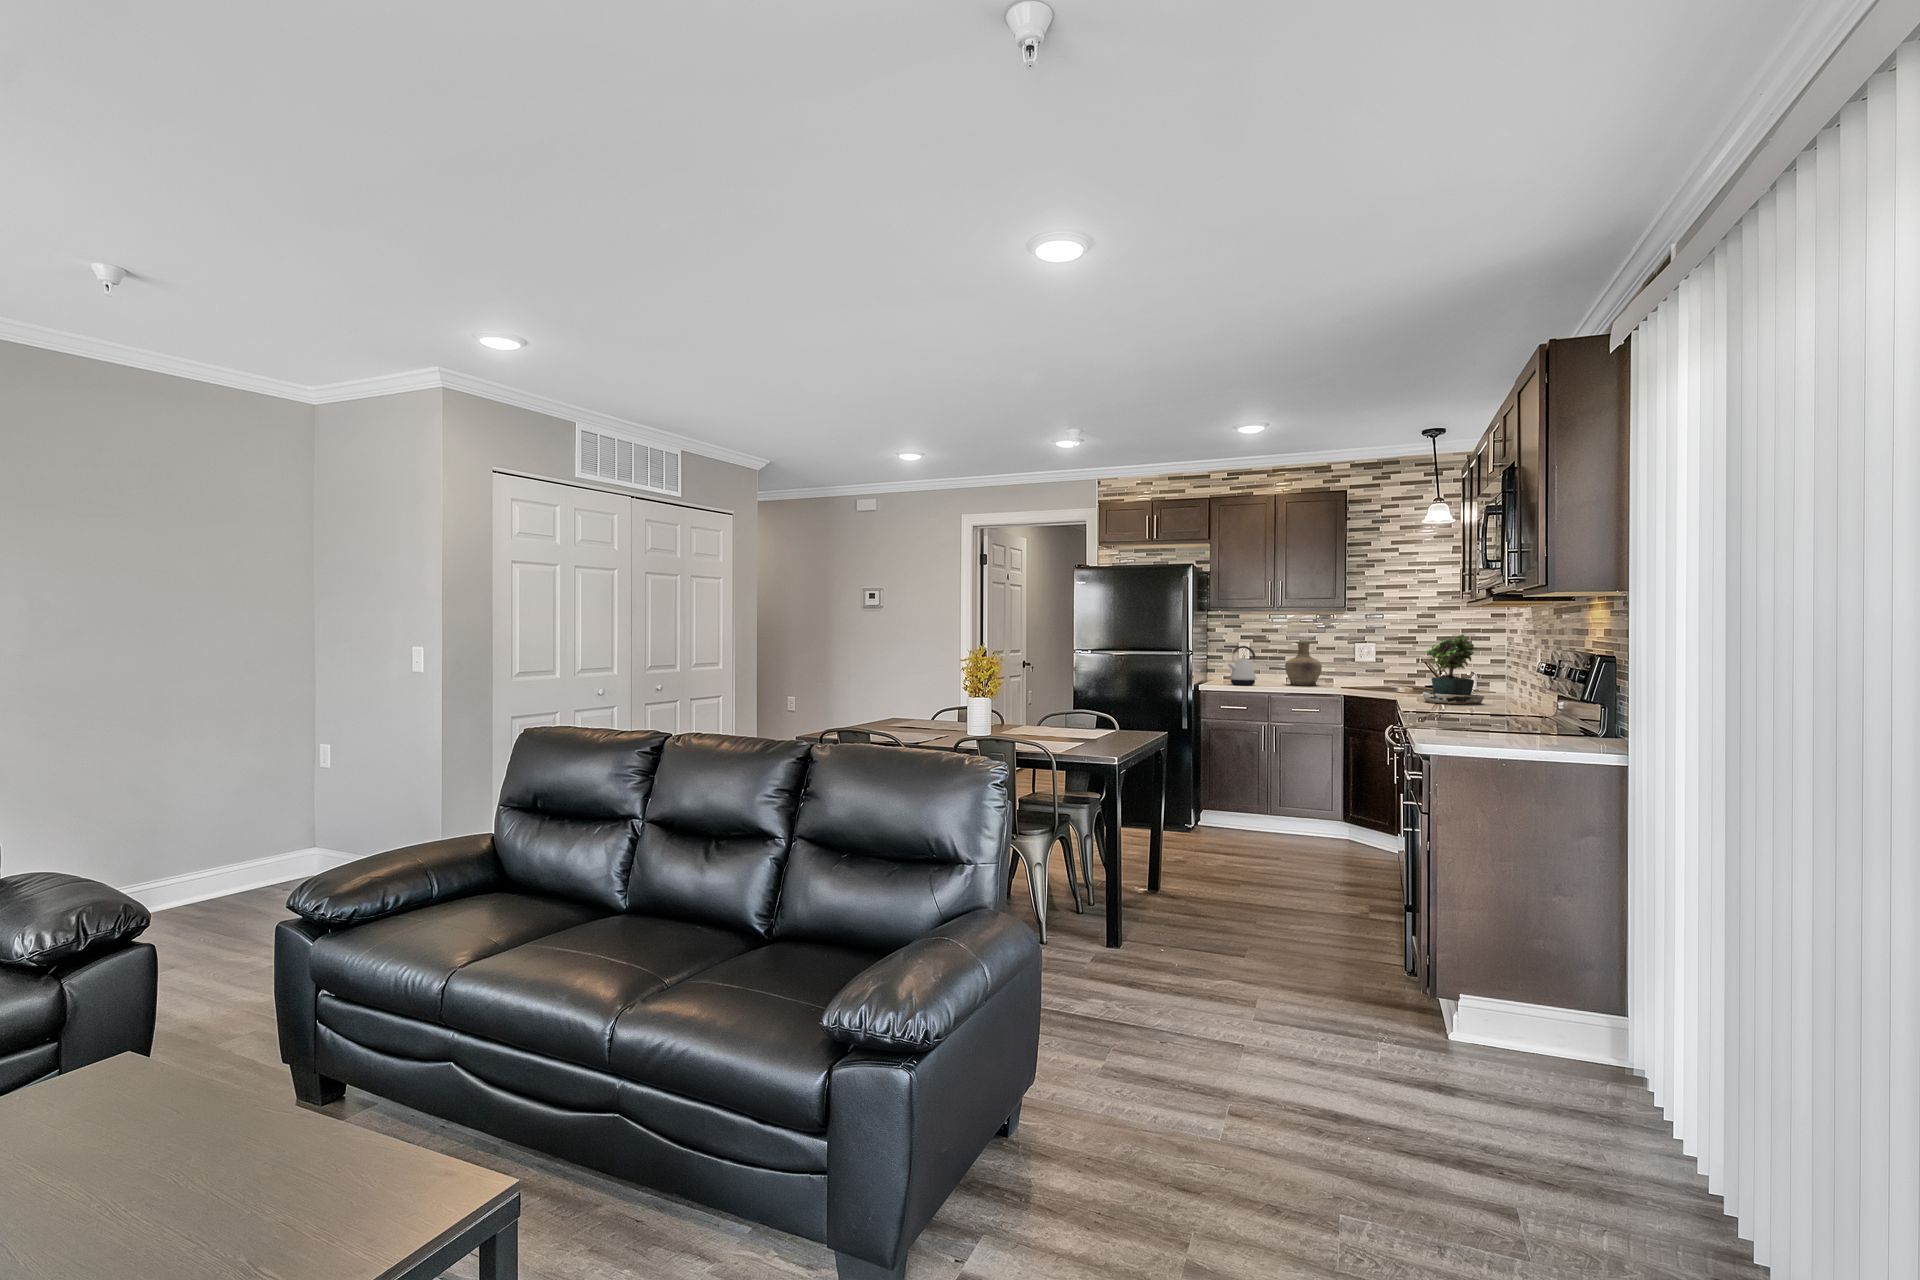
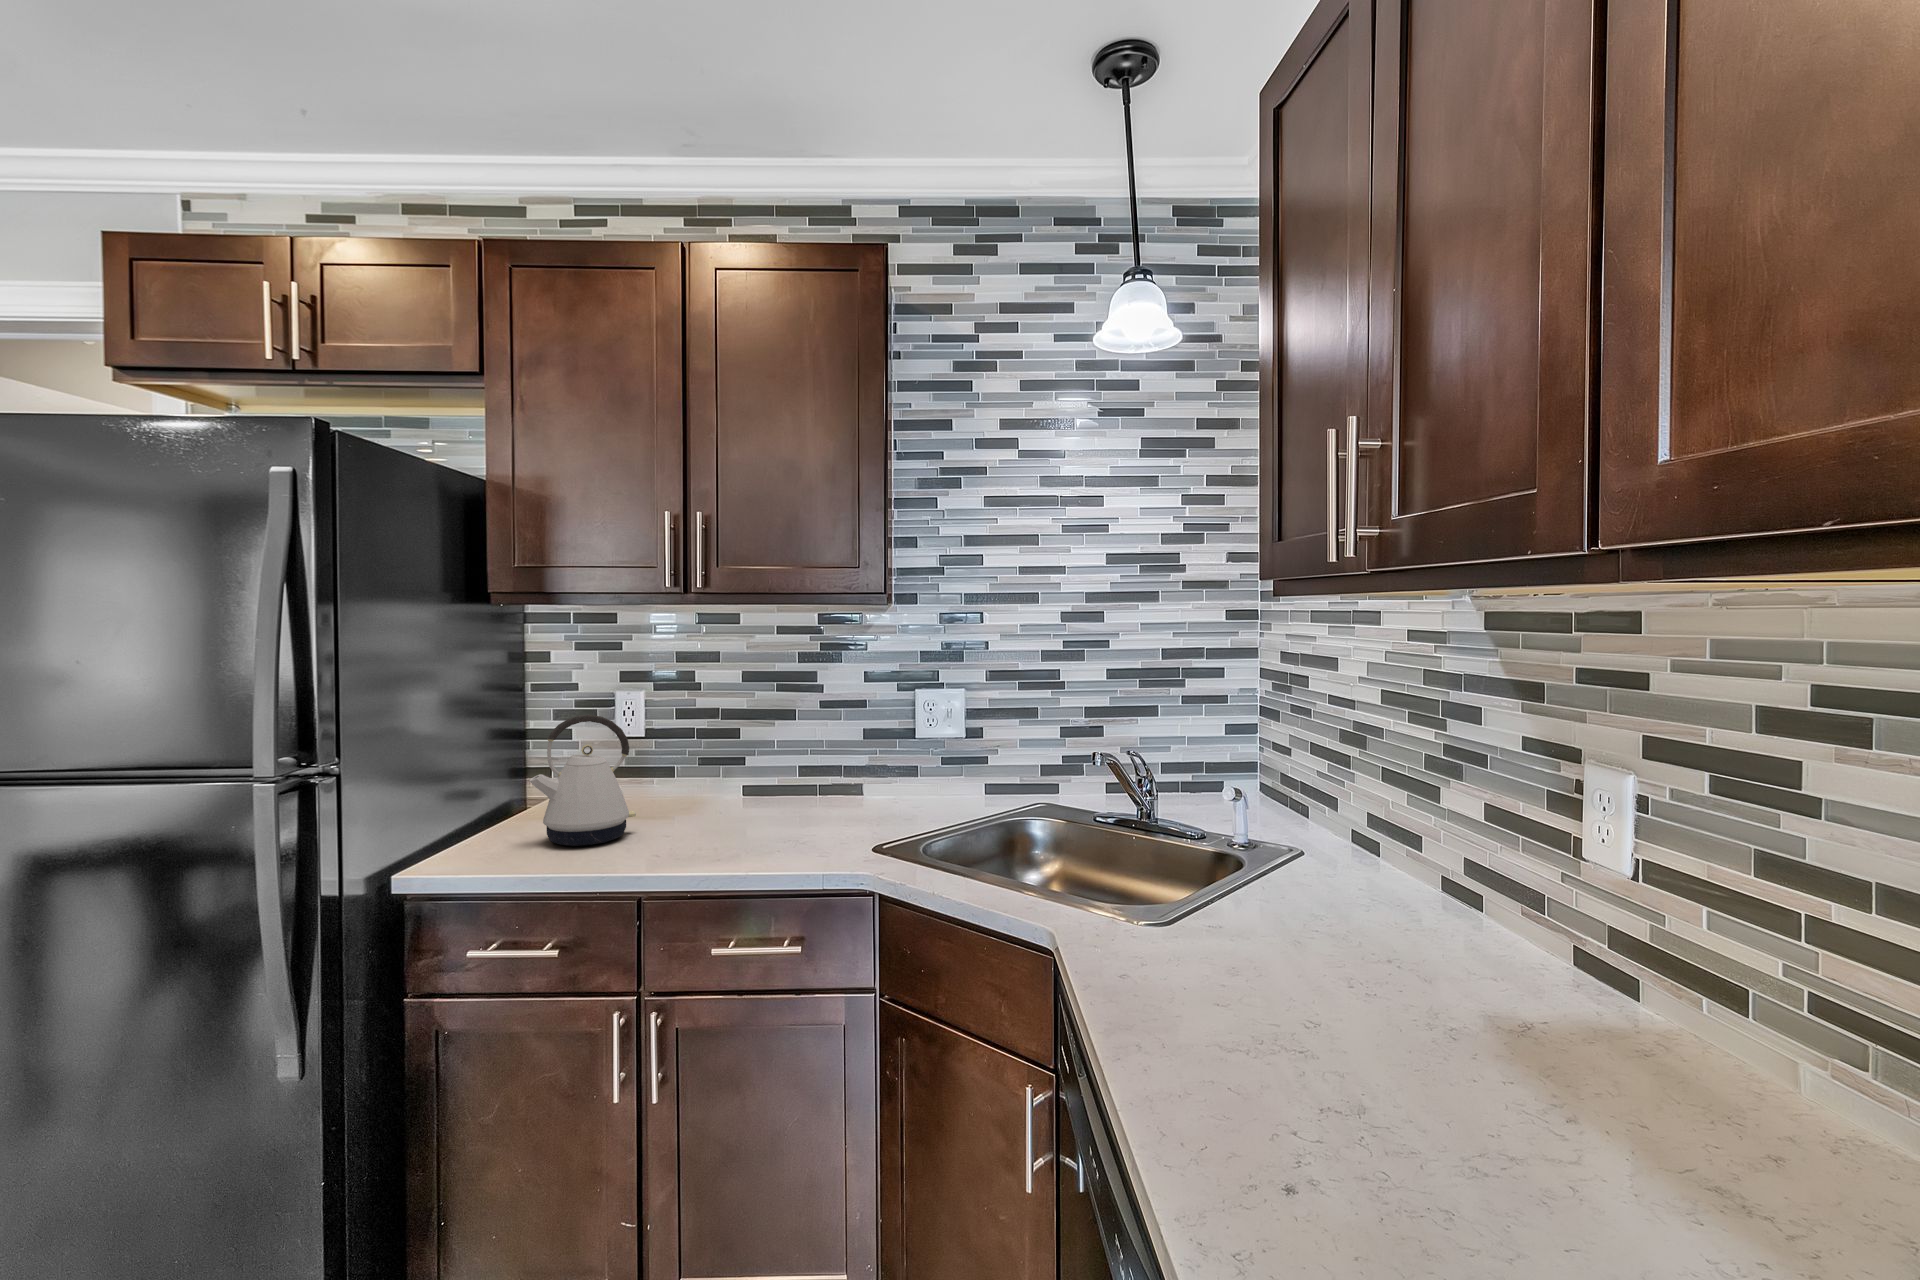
potted plant: present [1420,634,1484,704] -> none [1215,727,1504,1139]
vase: present [1285,641,1322,686] -> none [726,691,828,827]

